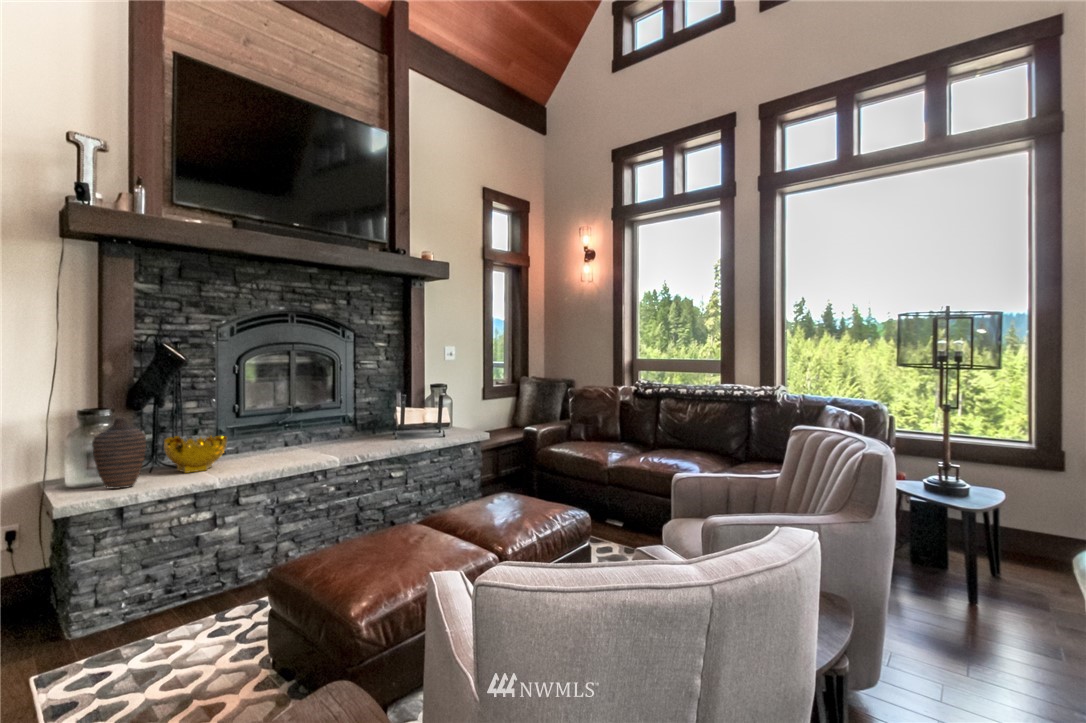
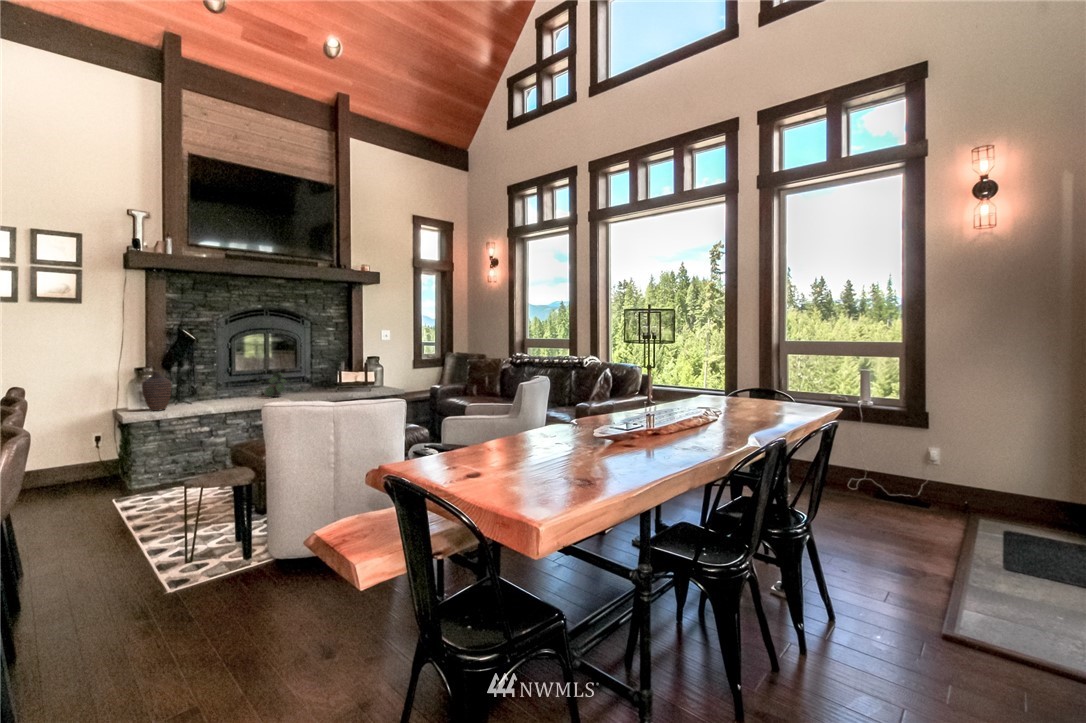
potted plant: none [275,411,333,451] -> present [264,372,290,397]
decorative bowl: present [164,436,227,473] -> none [183,385,221,405]

